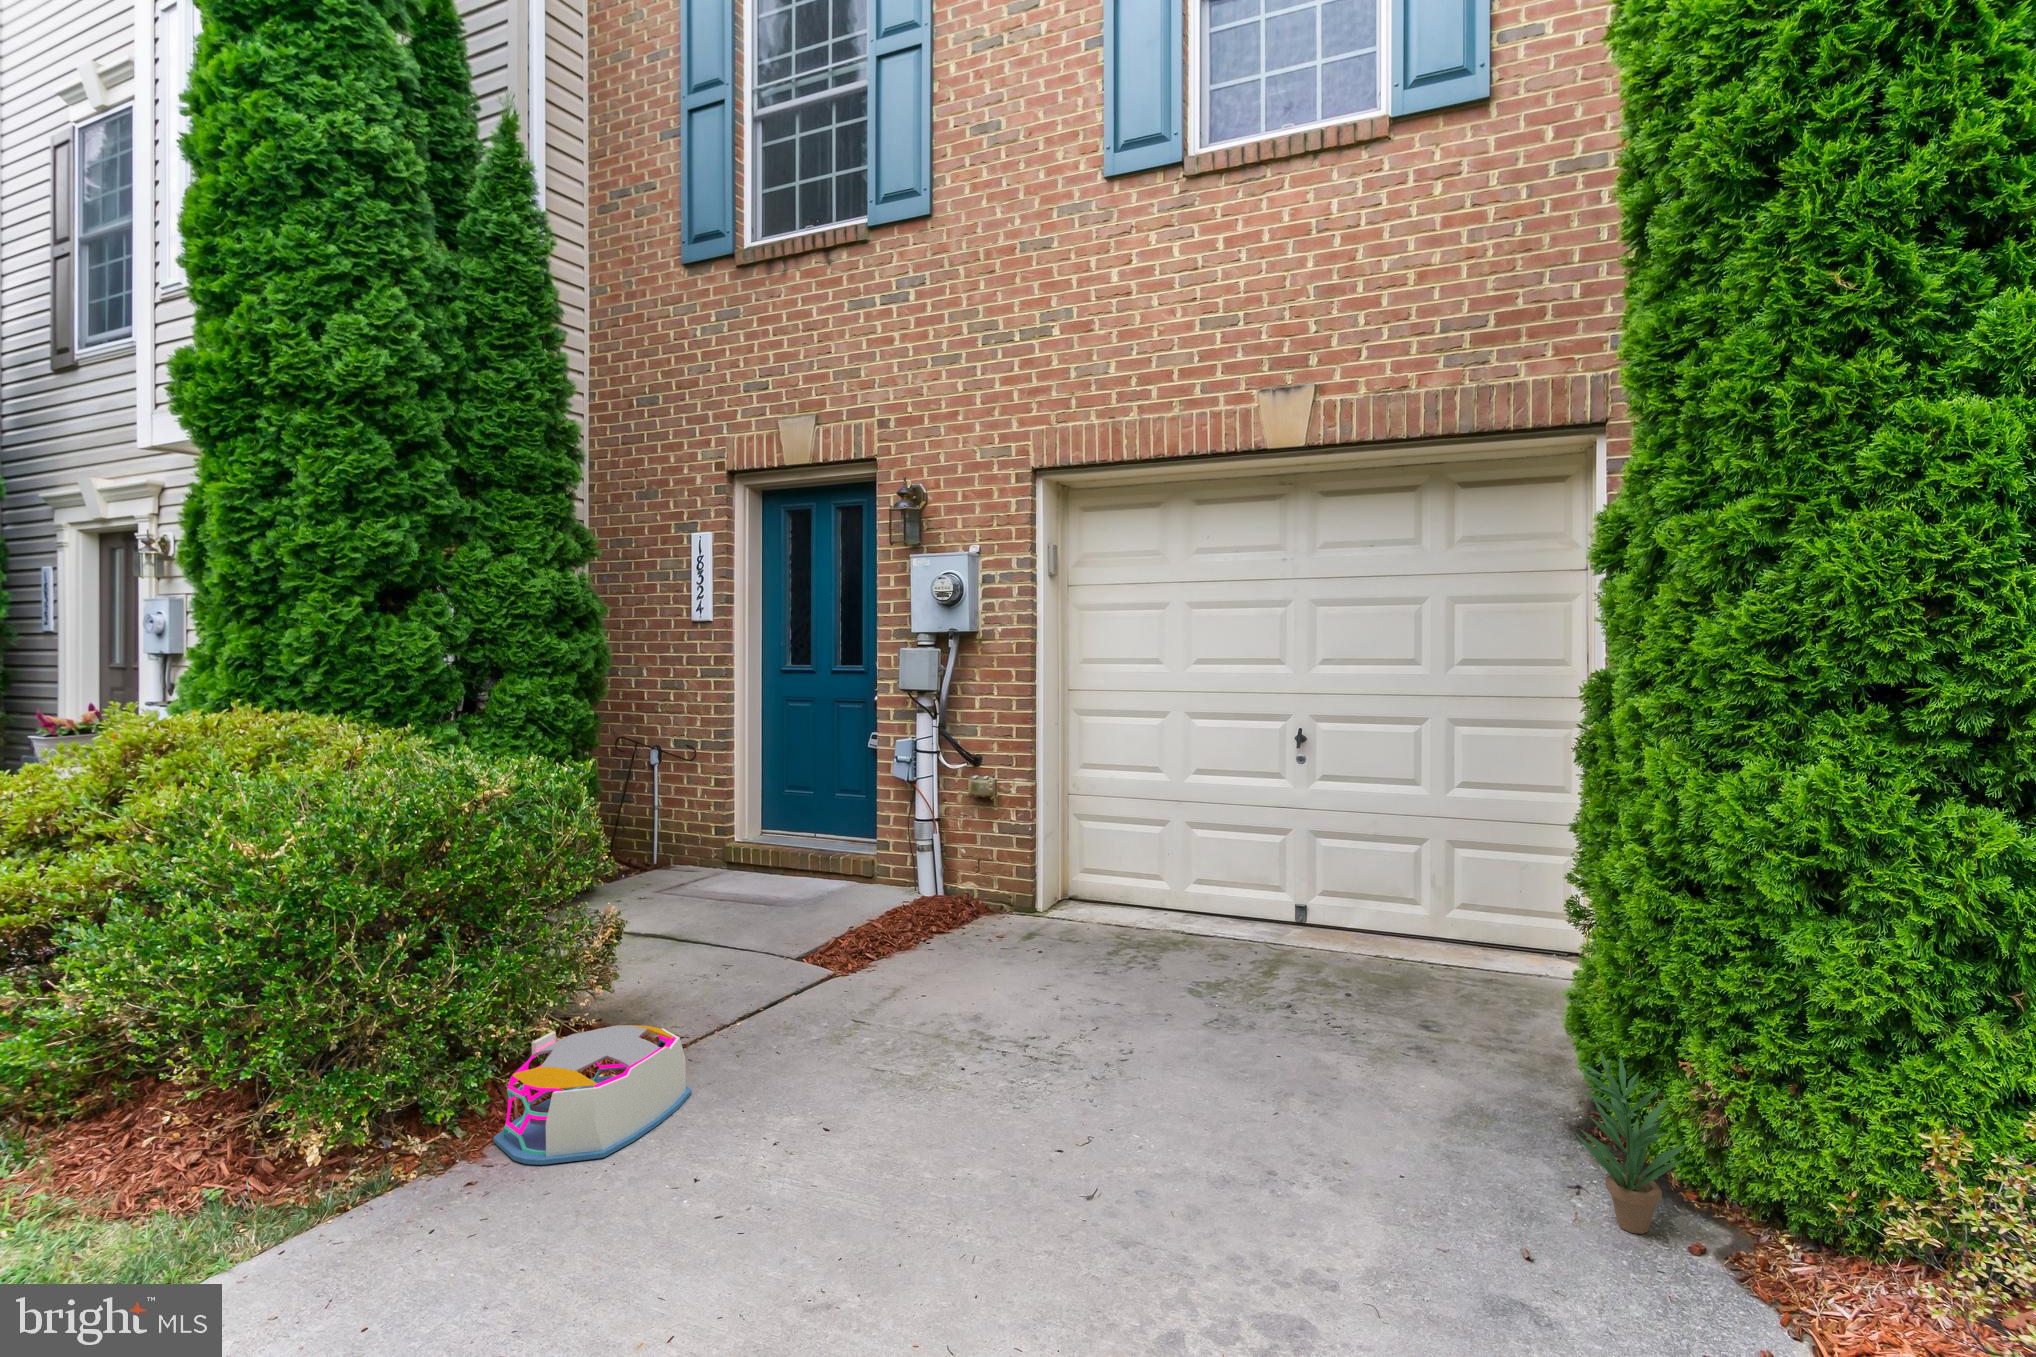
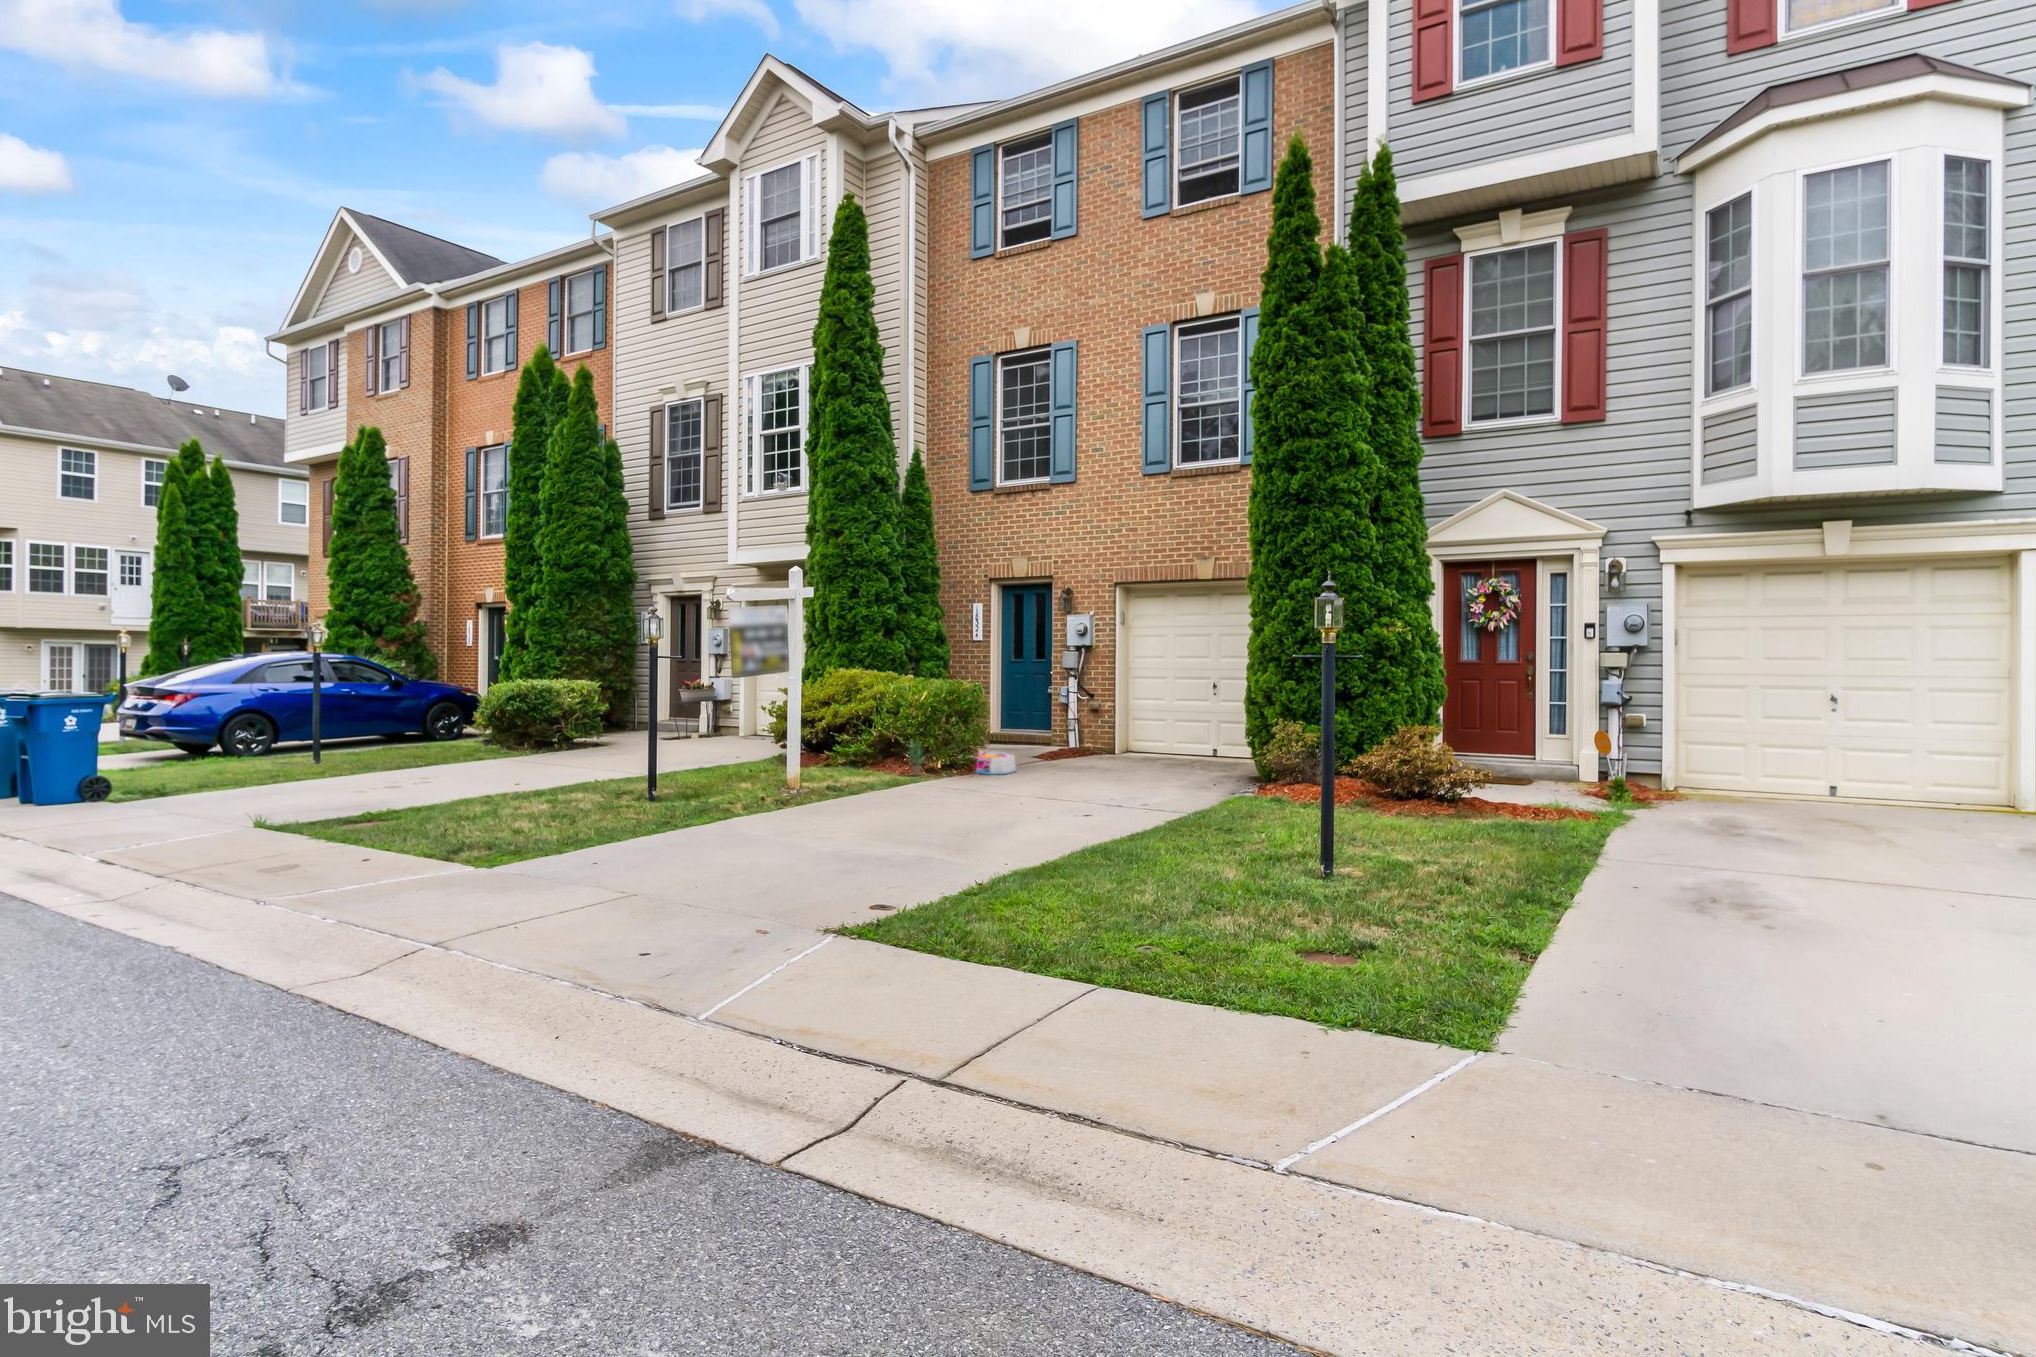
potted plant: present [1576,1050,1689,1234] -> present [910,739,925,776]

